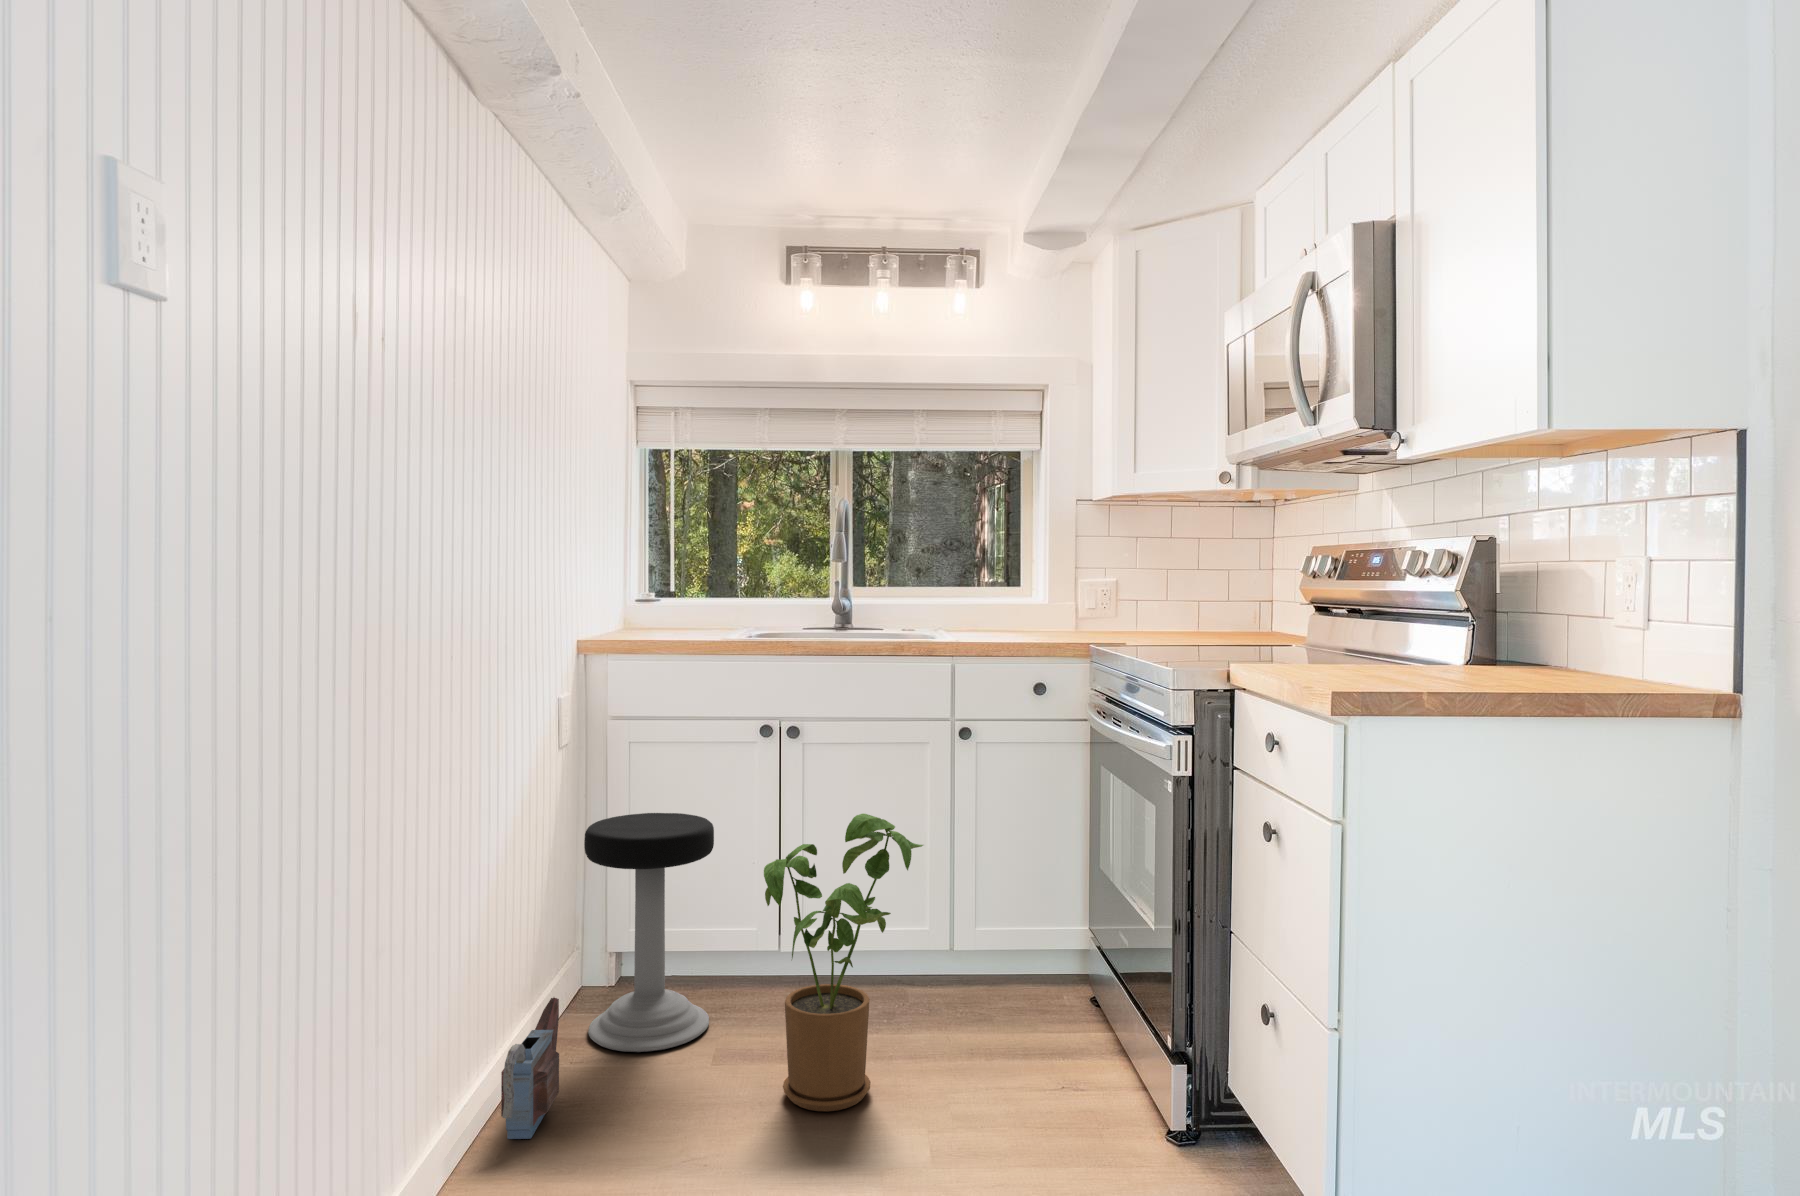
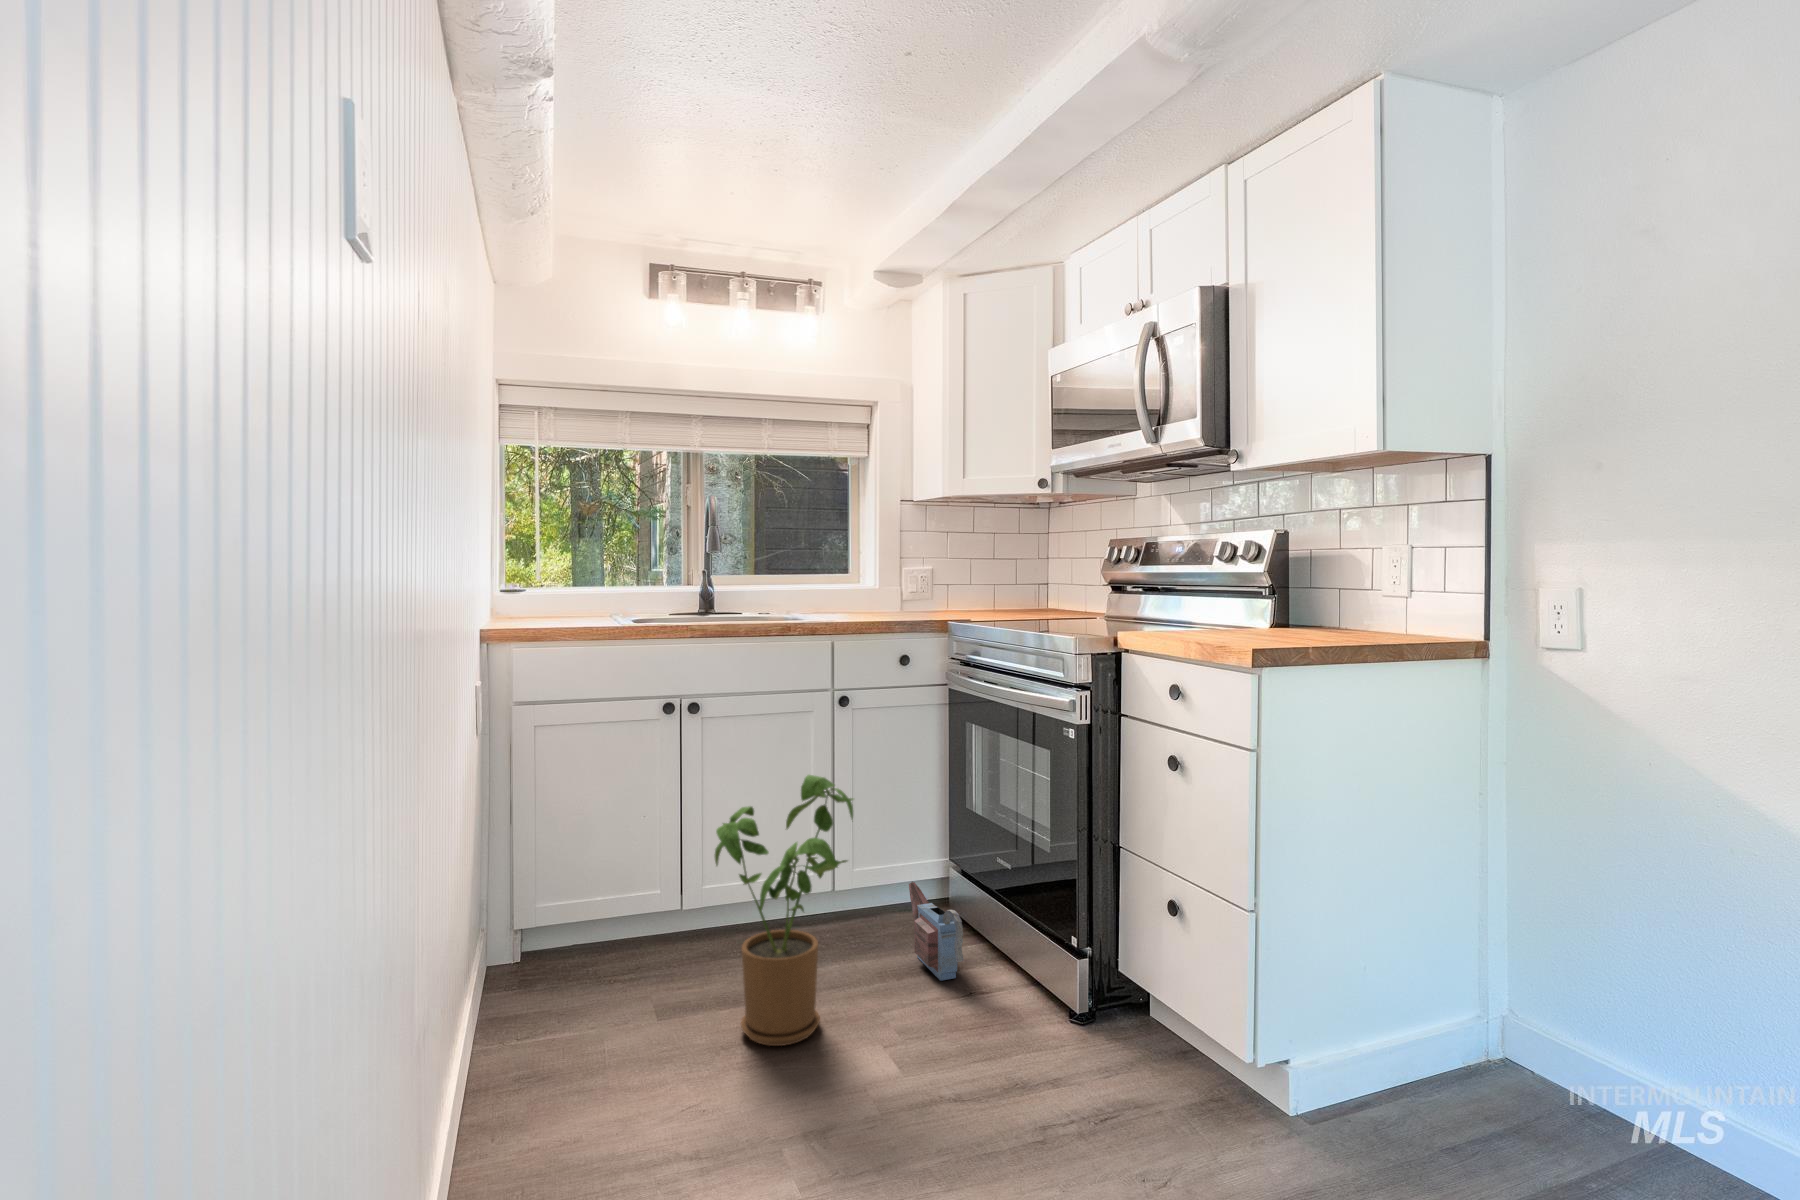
stool: present [584,813,714,1052] -> none [512,789,640,1021]
watering can: present [501,998,559,1139] -> present [909,882,964,981]

